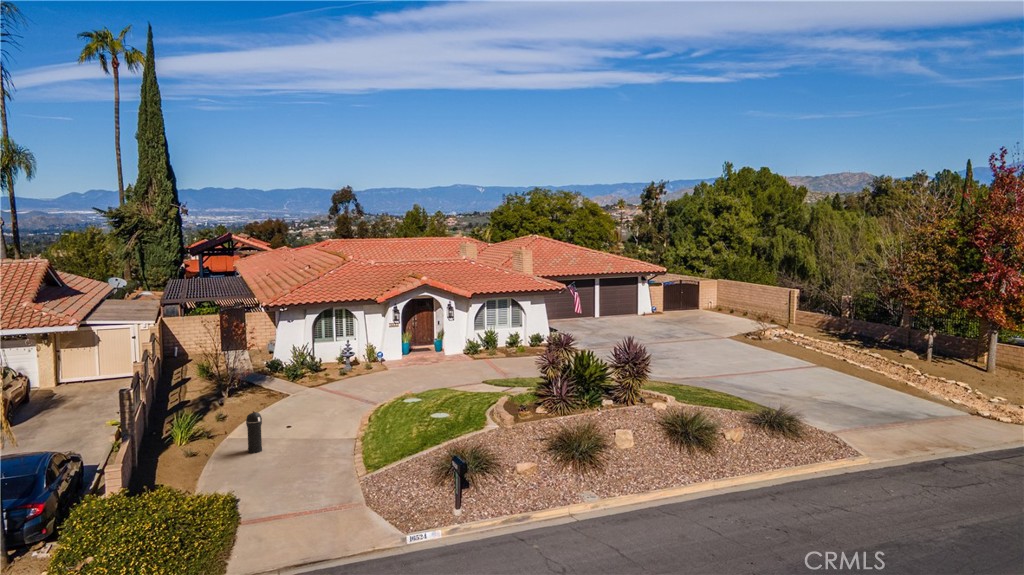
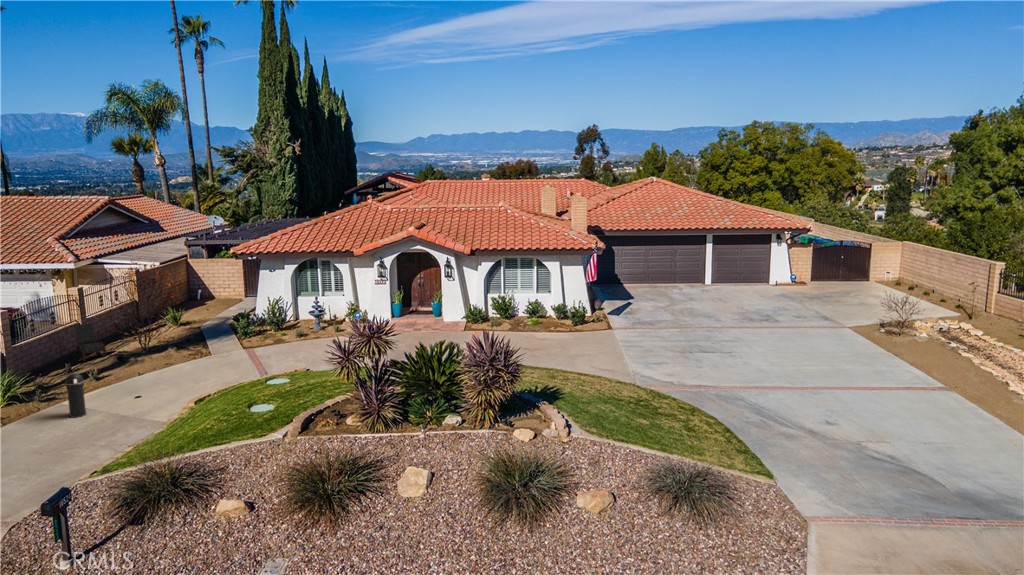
lounge chair: none [148,376,185,412] -> present [75,323,106,361]

